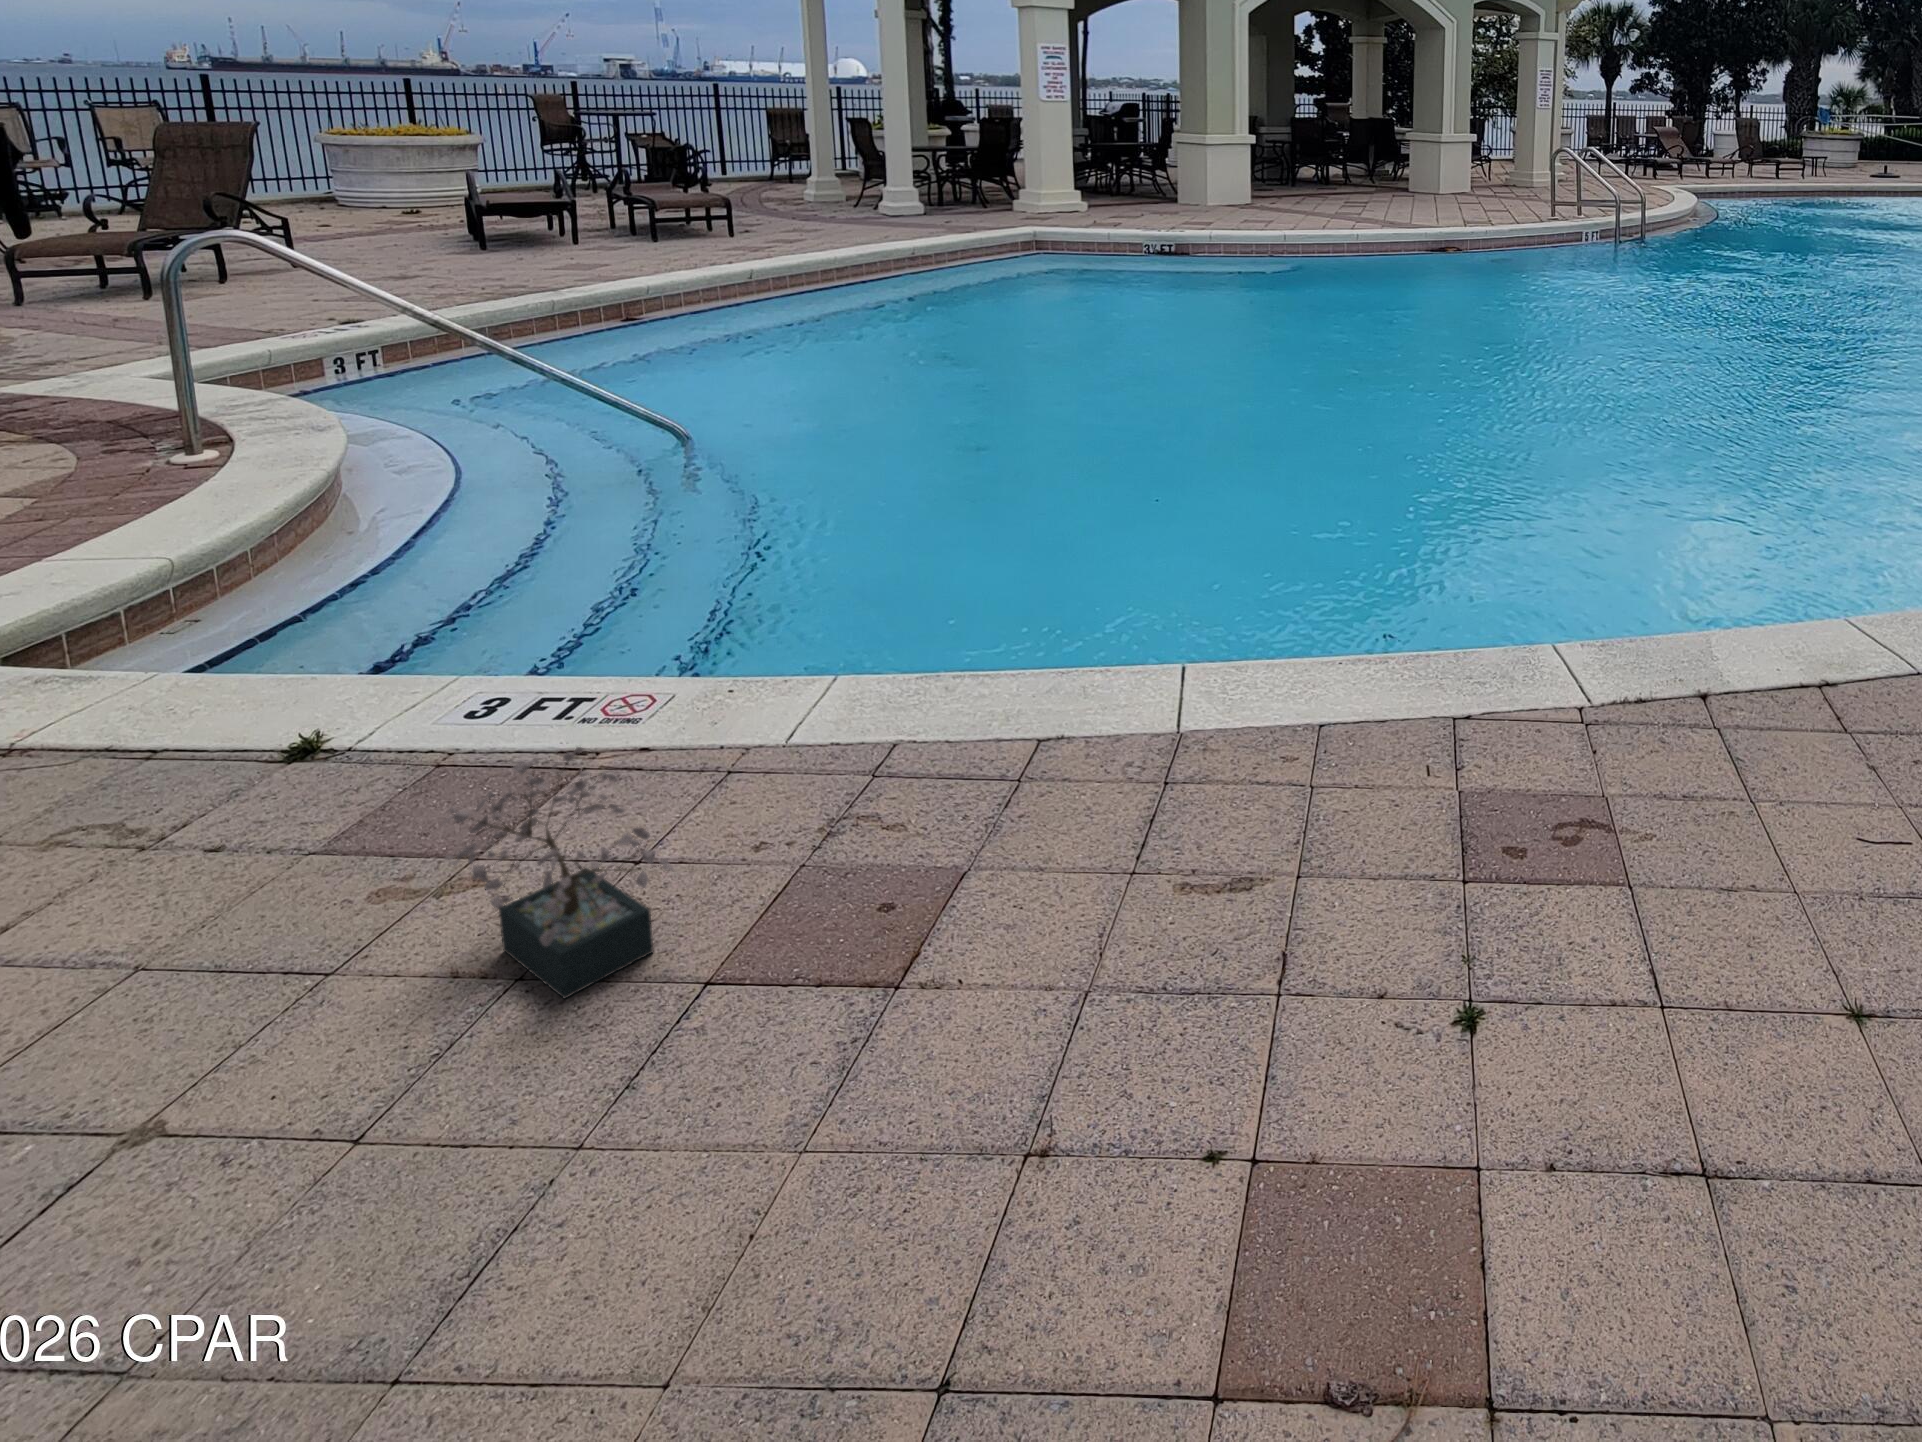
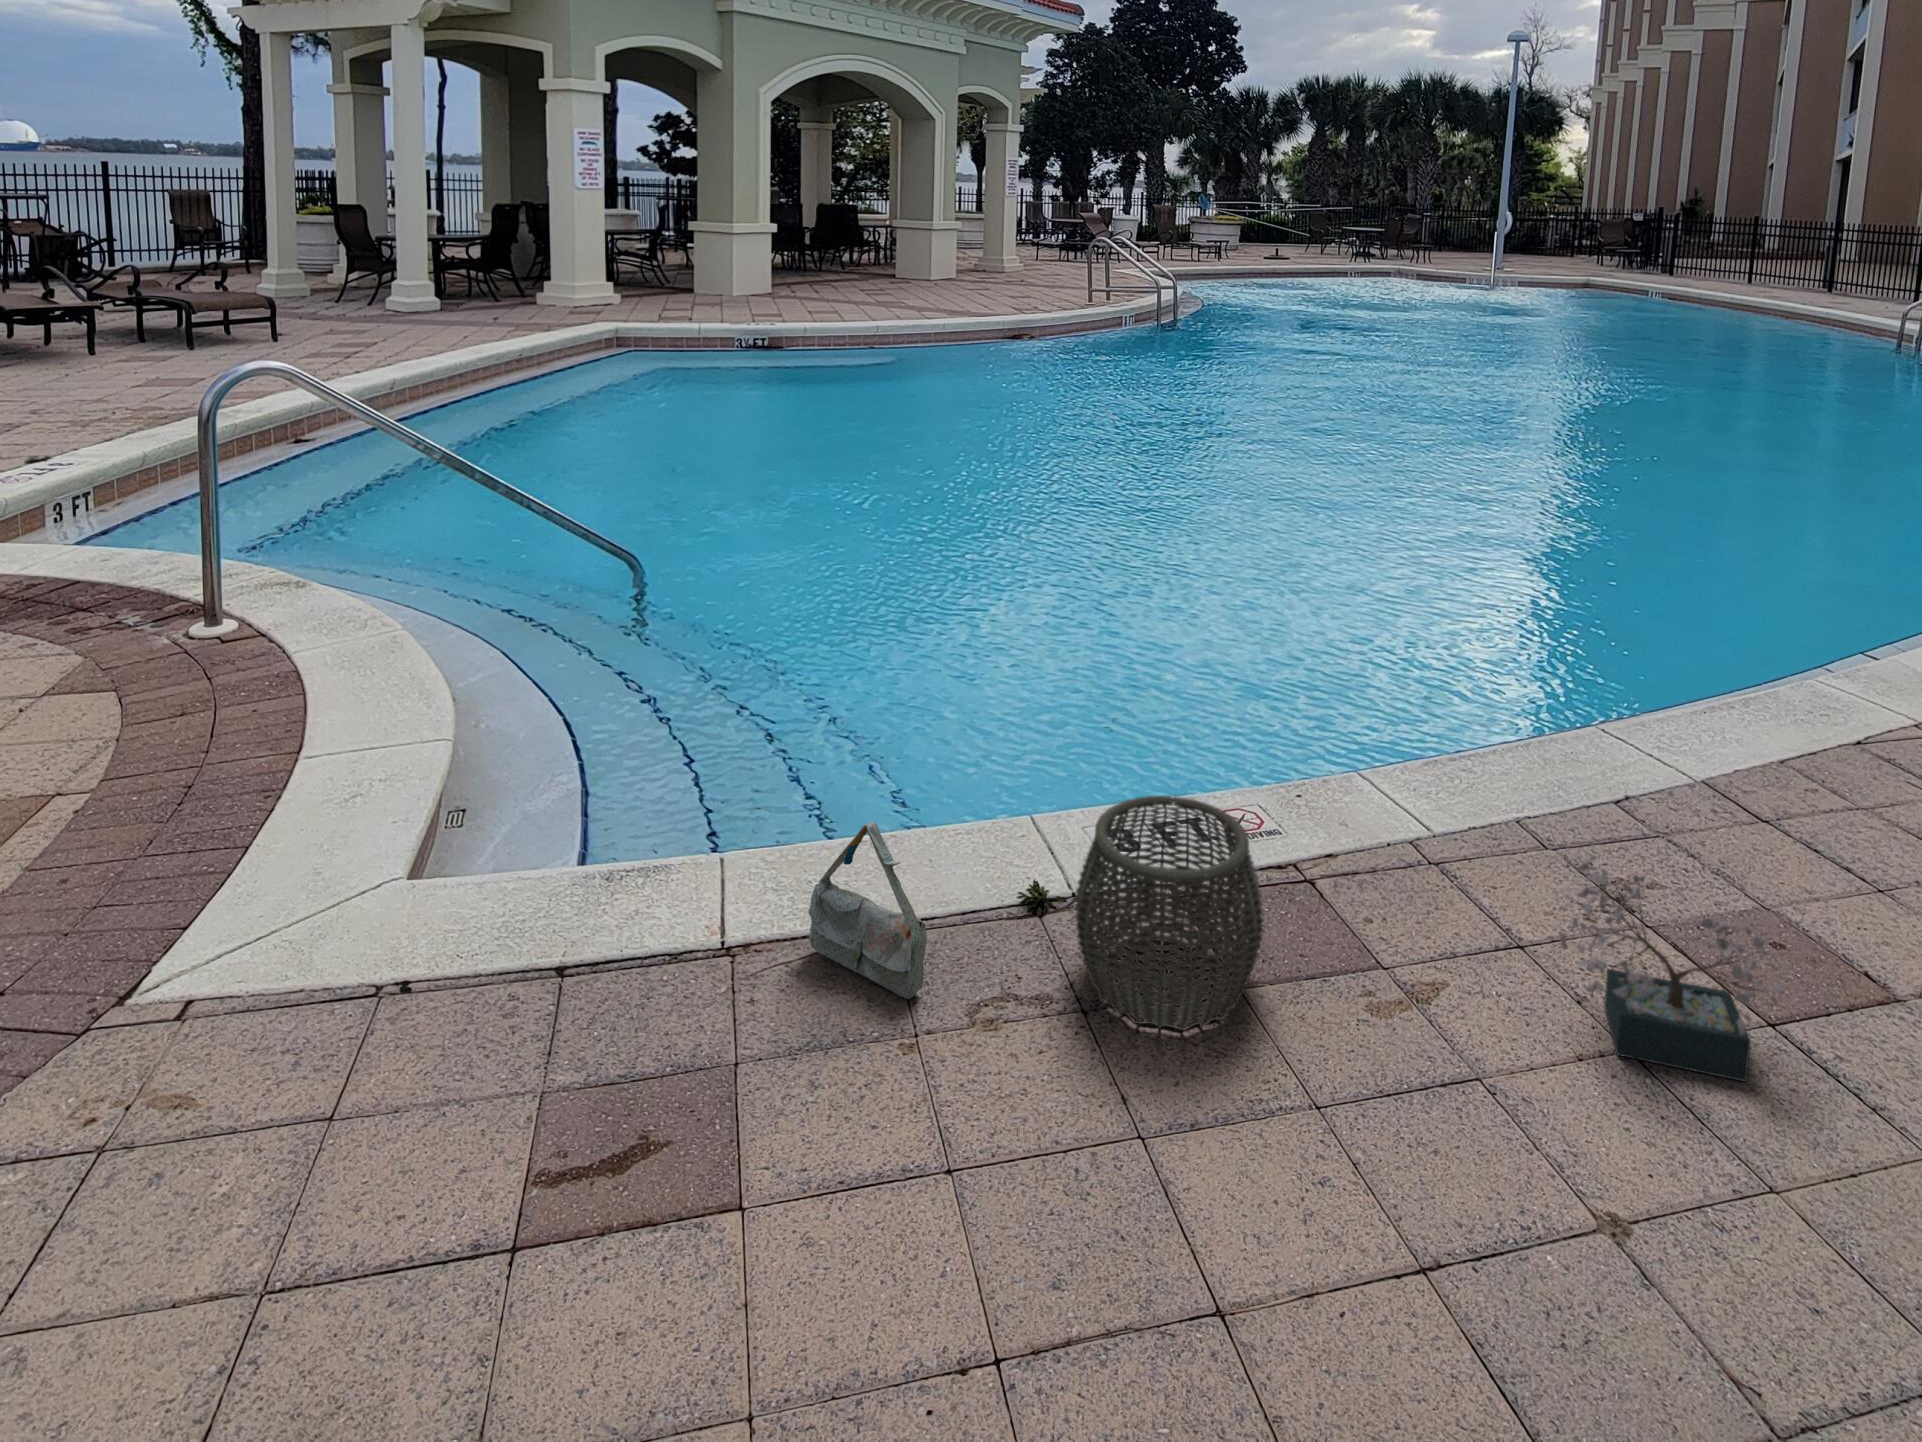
bag: none [35,629,94,792] -> present [809,822,927,999]
woven basket: none [132,640,385,857] -> present [1075,796,1264,1031]

